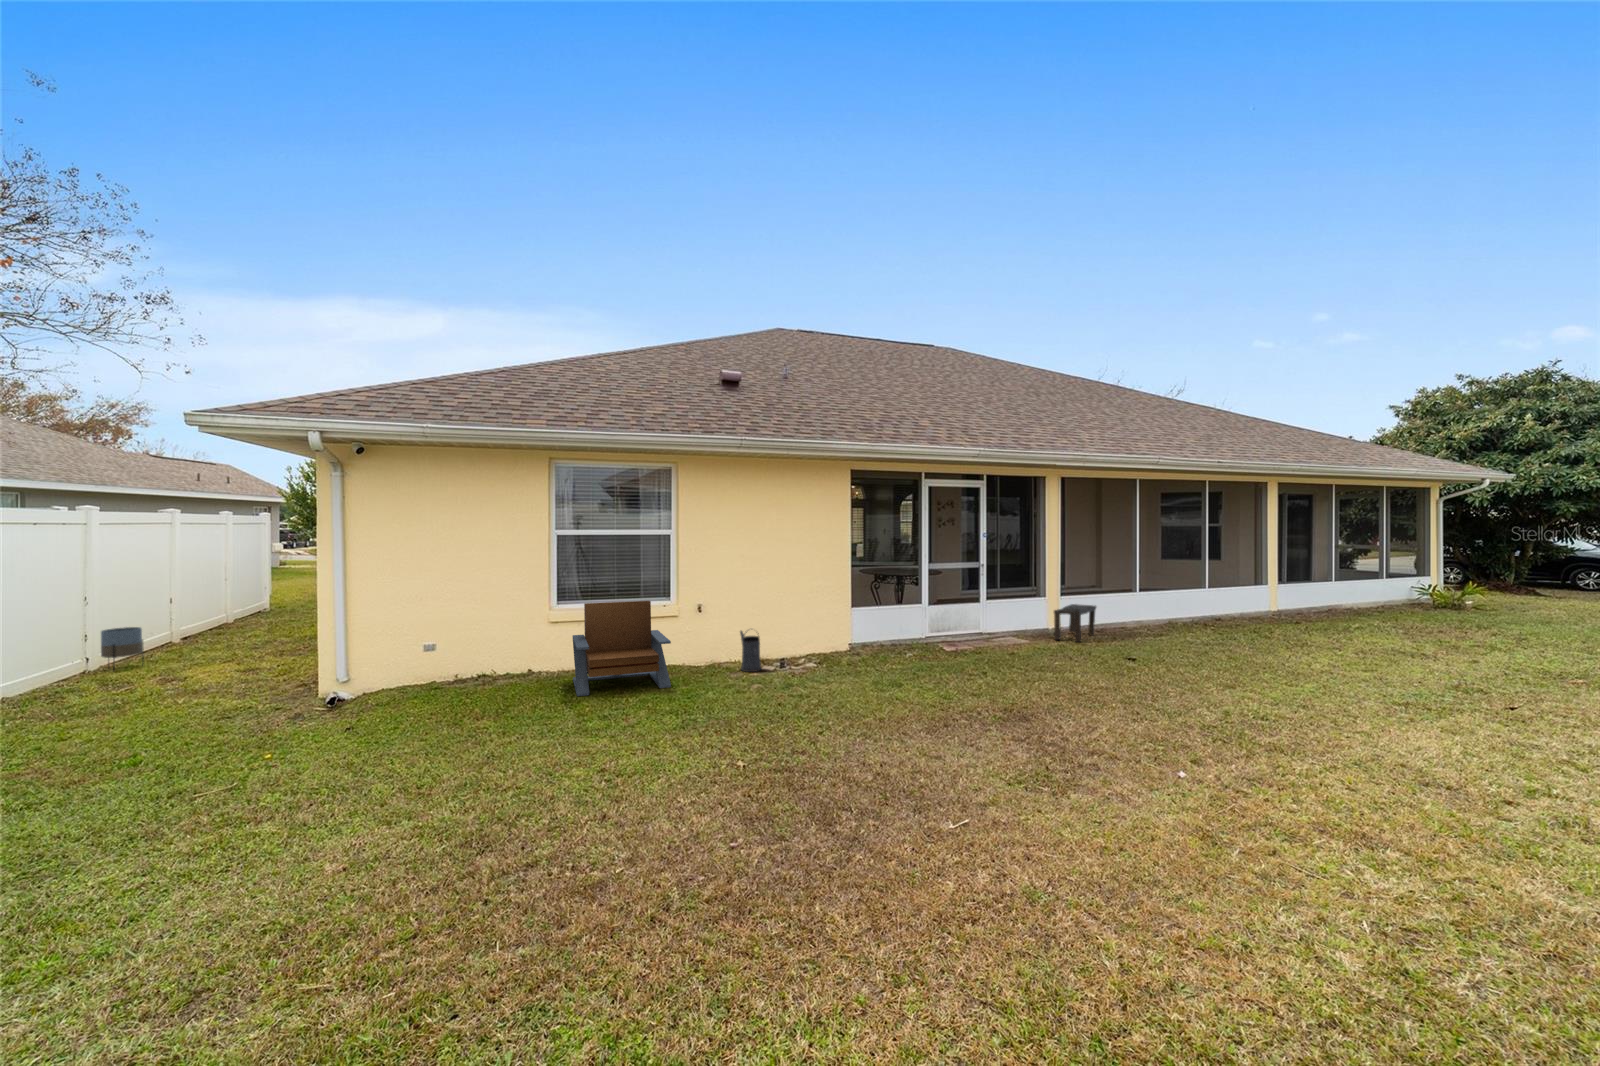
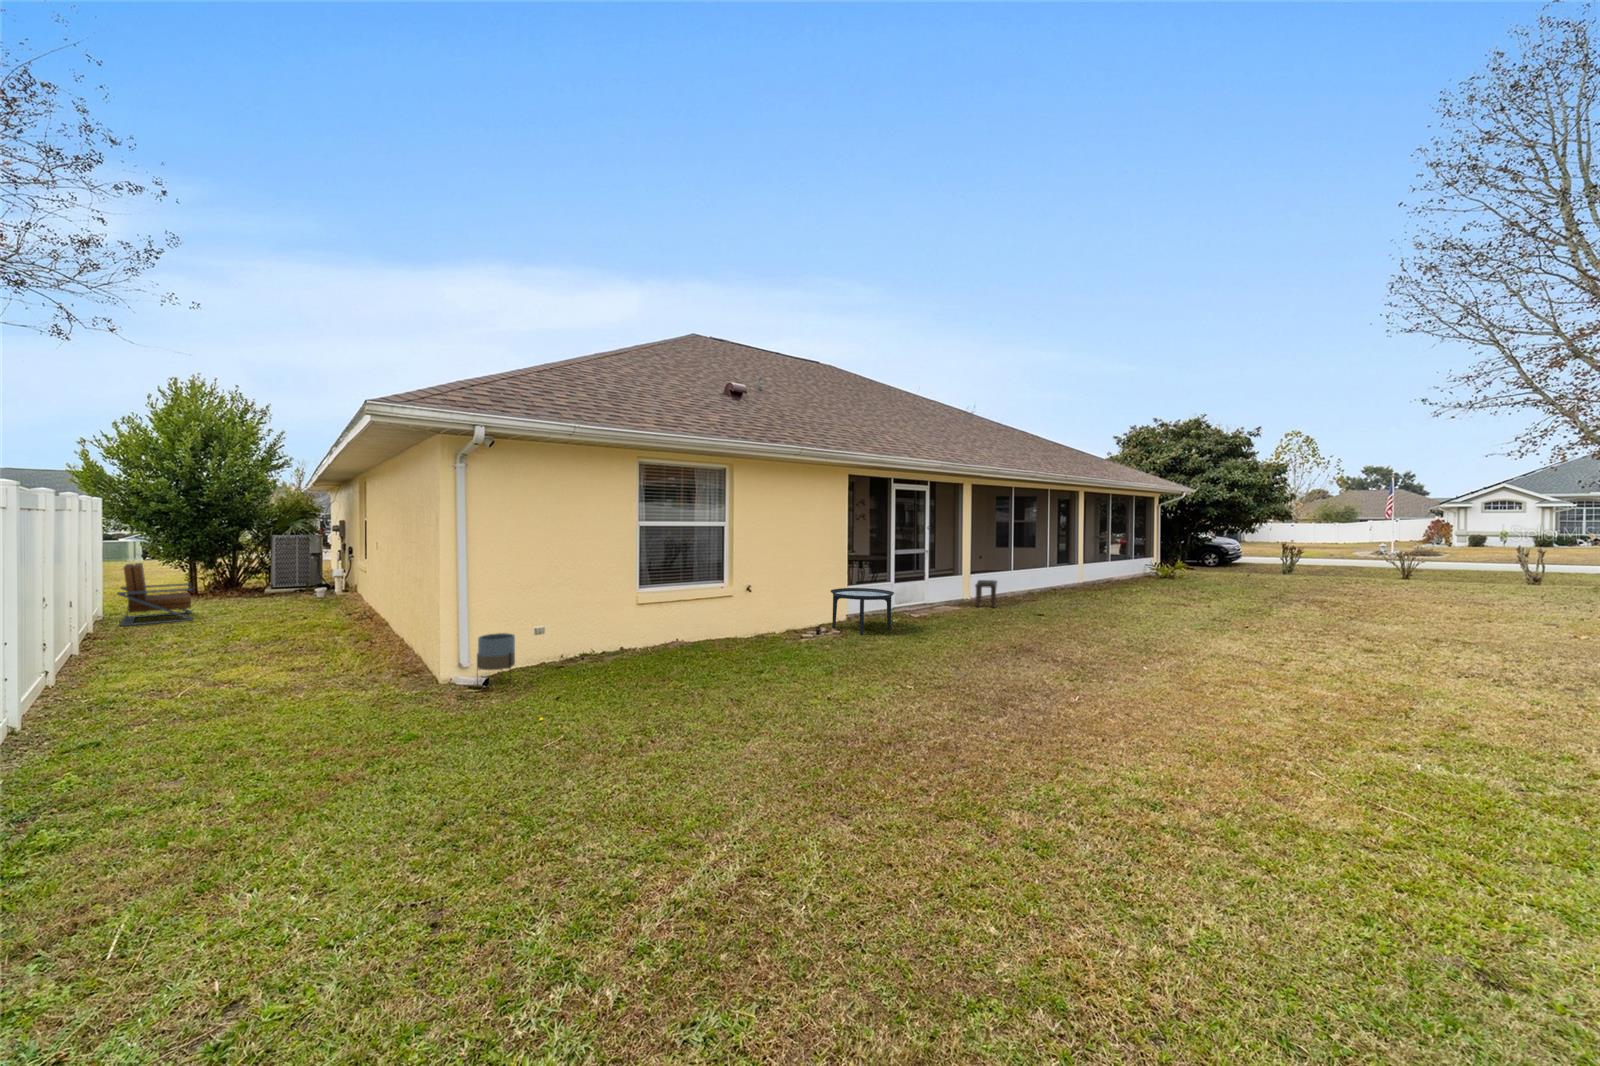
lounge chair: present [573,601,671,696] -> present [117,563,193,626]
round table: none [810,610,890,669] -> present [831,588,894,634]
planter: present [101,627,143,664] -> present [477,633,515,670]
watering can: present [740,631,761,672] -> none [779,604,807,640]

